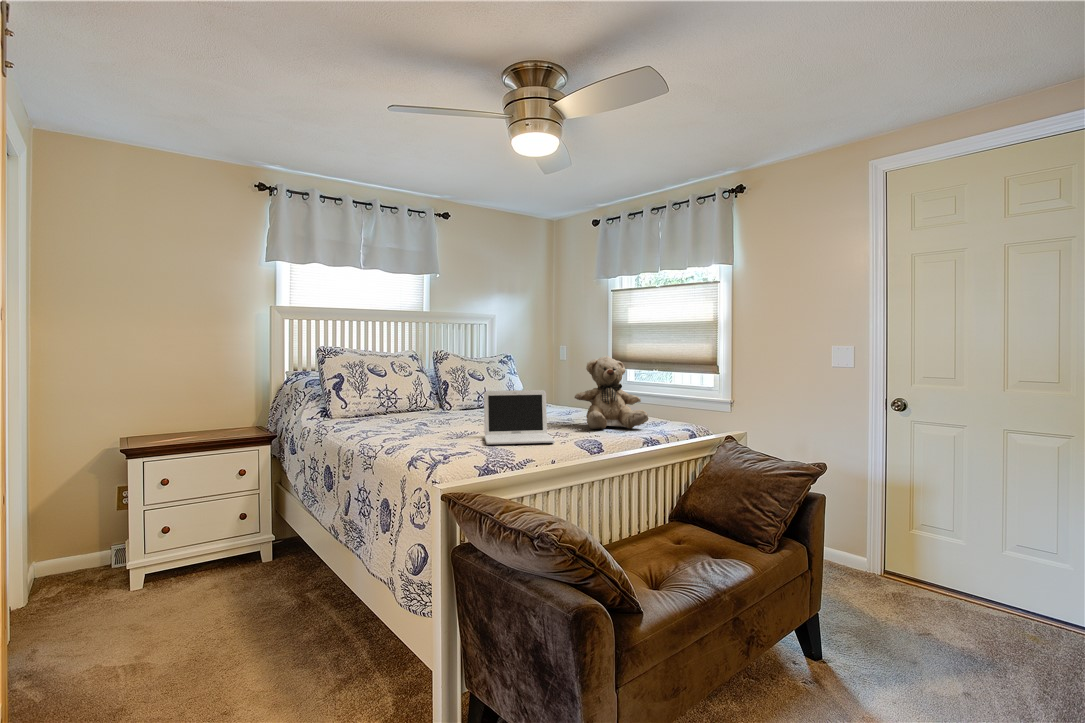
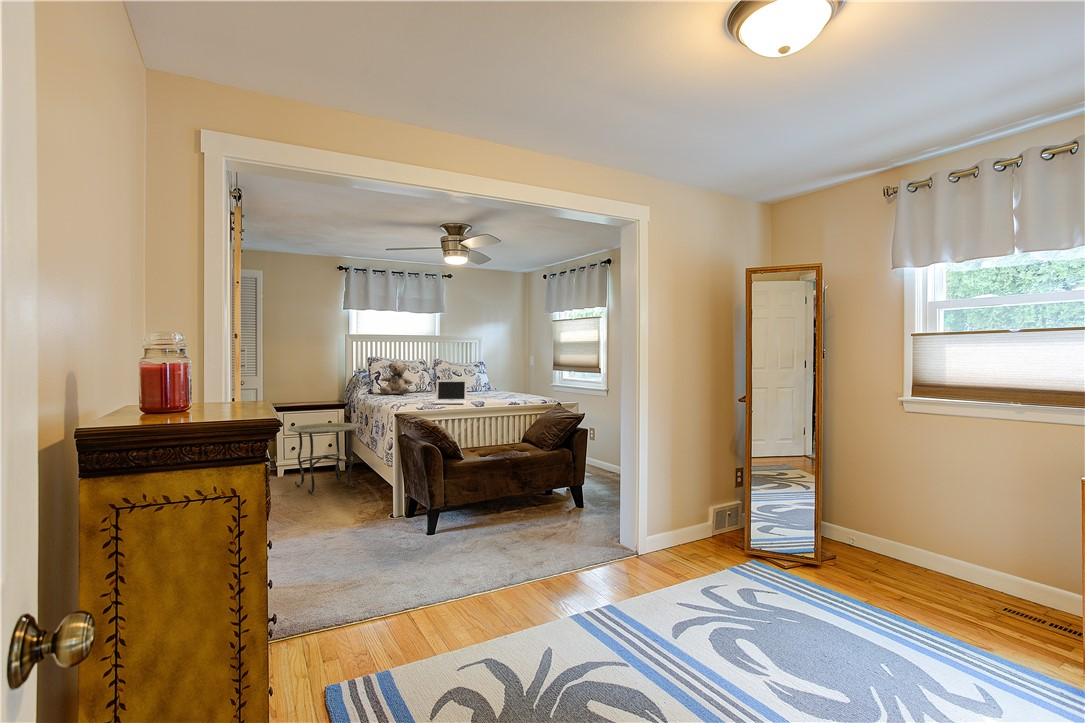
teddy bear: present [574,356,649,429] -> present [380,361,413,395]
side table: none [148,478,315,656] -> present [288,423,360,495]

